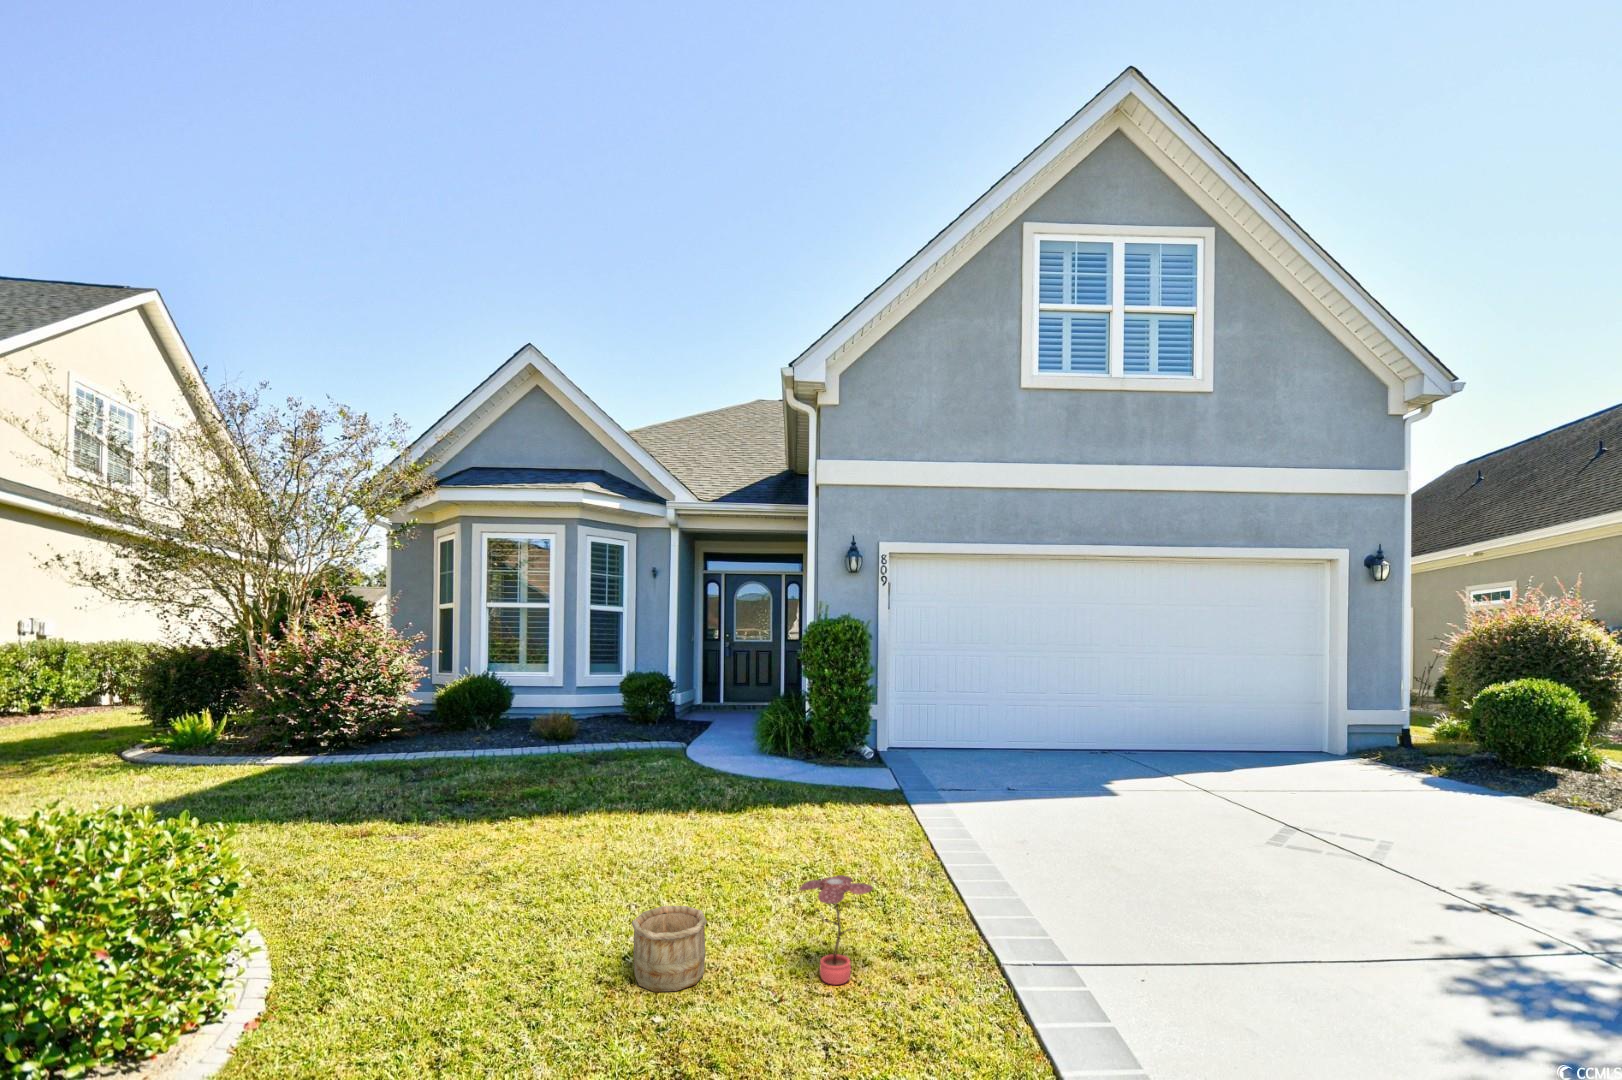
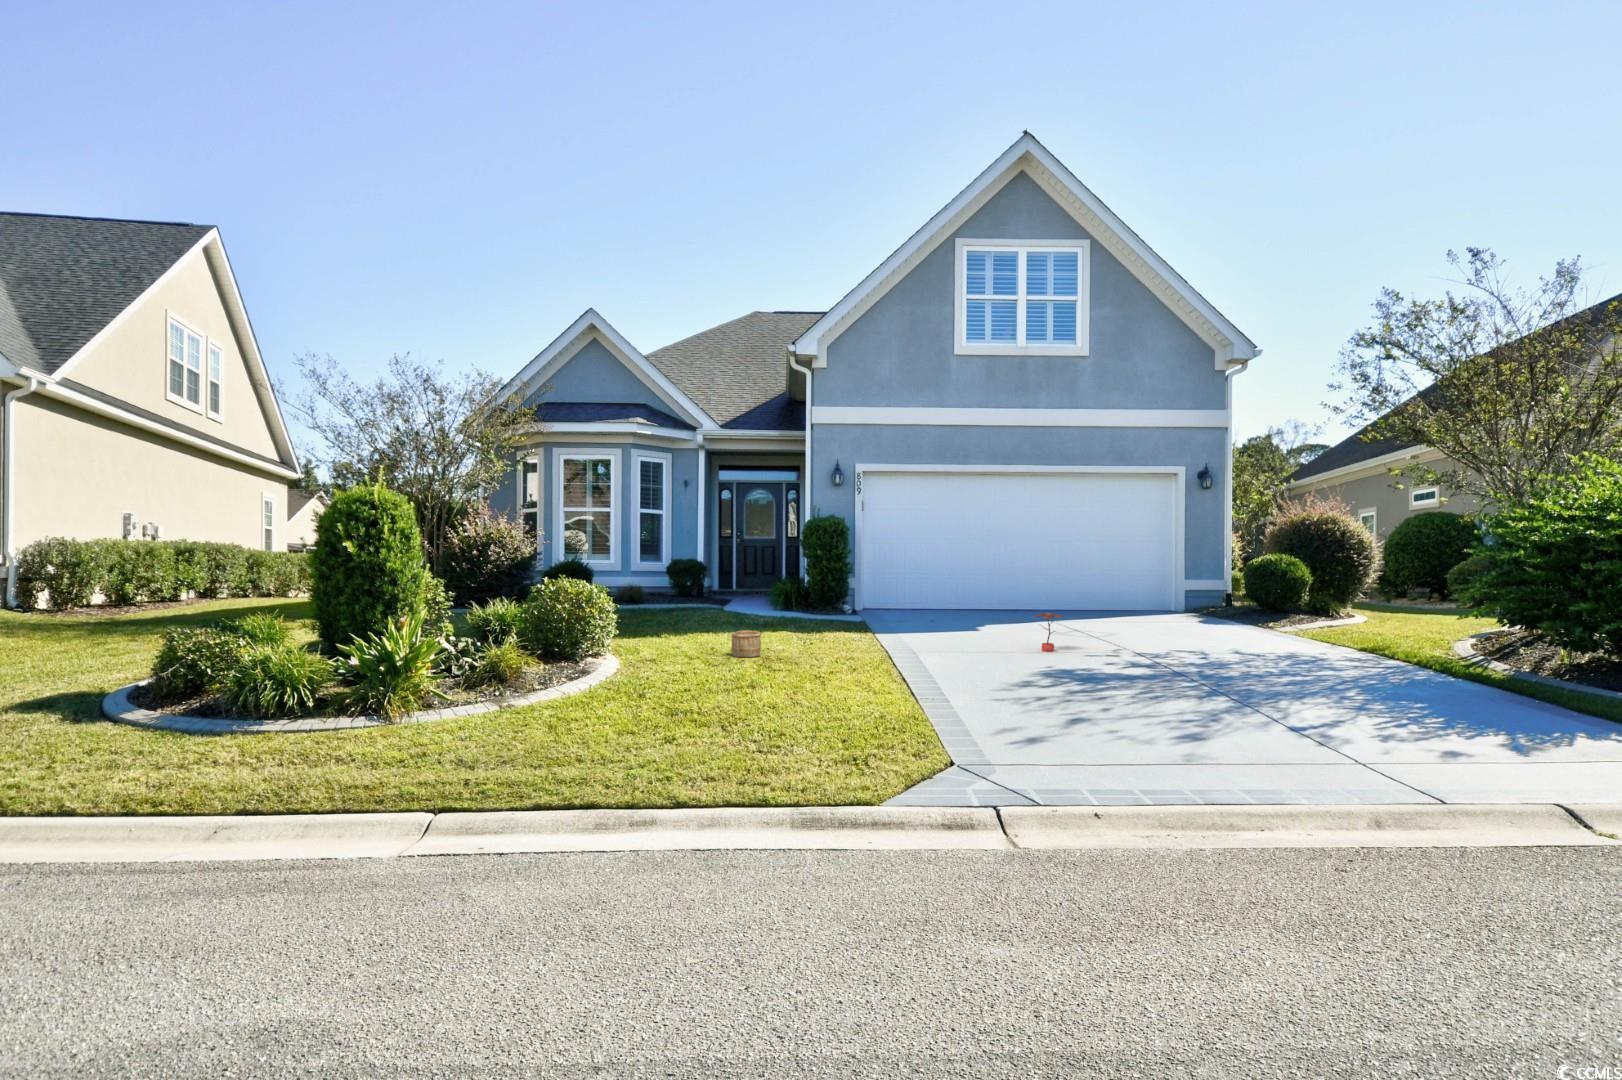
potted plant: present [799,875,873,985] -> present [1034,613,1063,651]

